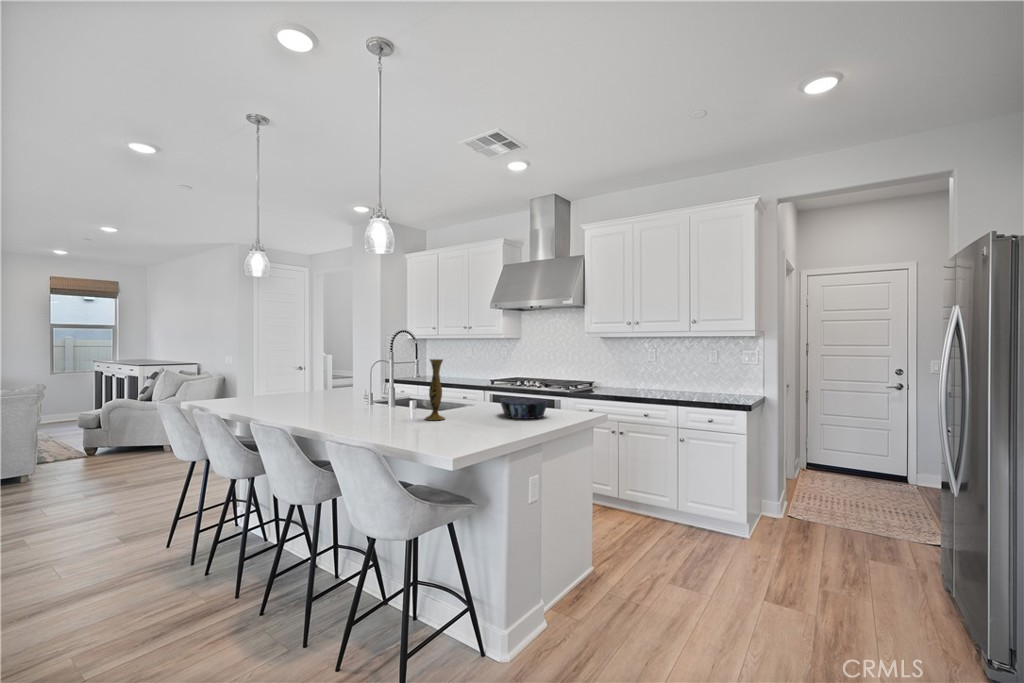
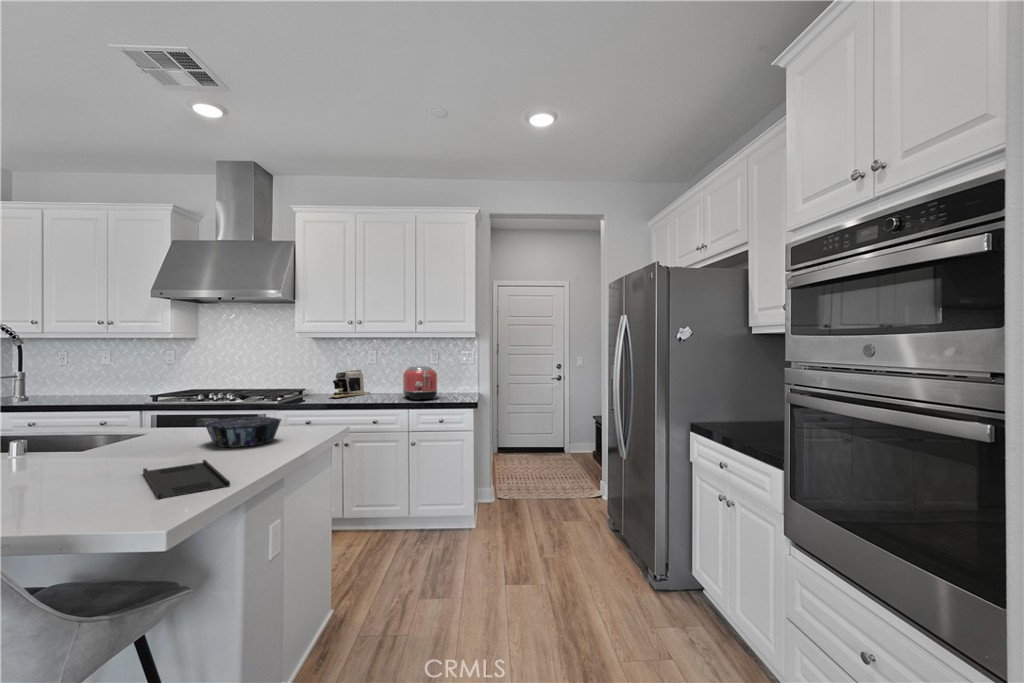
vase: present [425,359,445,420] -> none [69,372,113,470]
toaster: none [676,366,711,399] -> present [403,366,437,400]
coffee maker: none [610,367,650,391] -> present [330,370,370,398]
tray: none [452,423,493,442] -> present [143,460,230,499]

